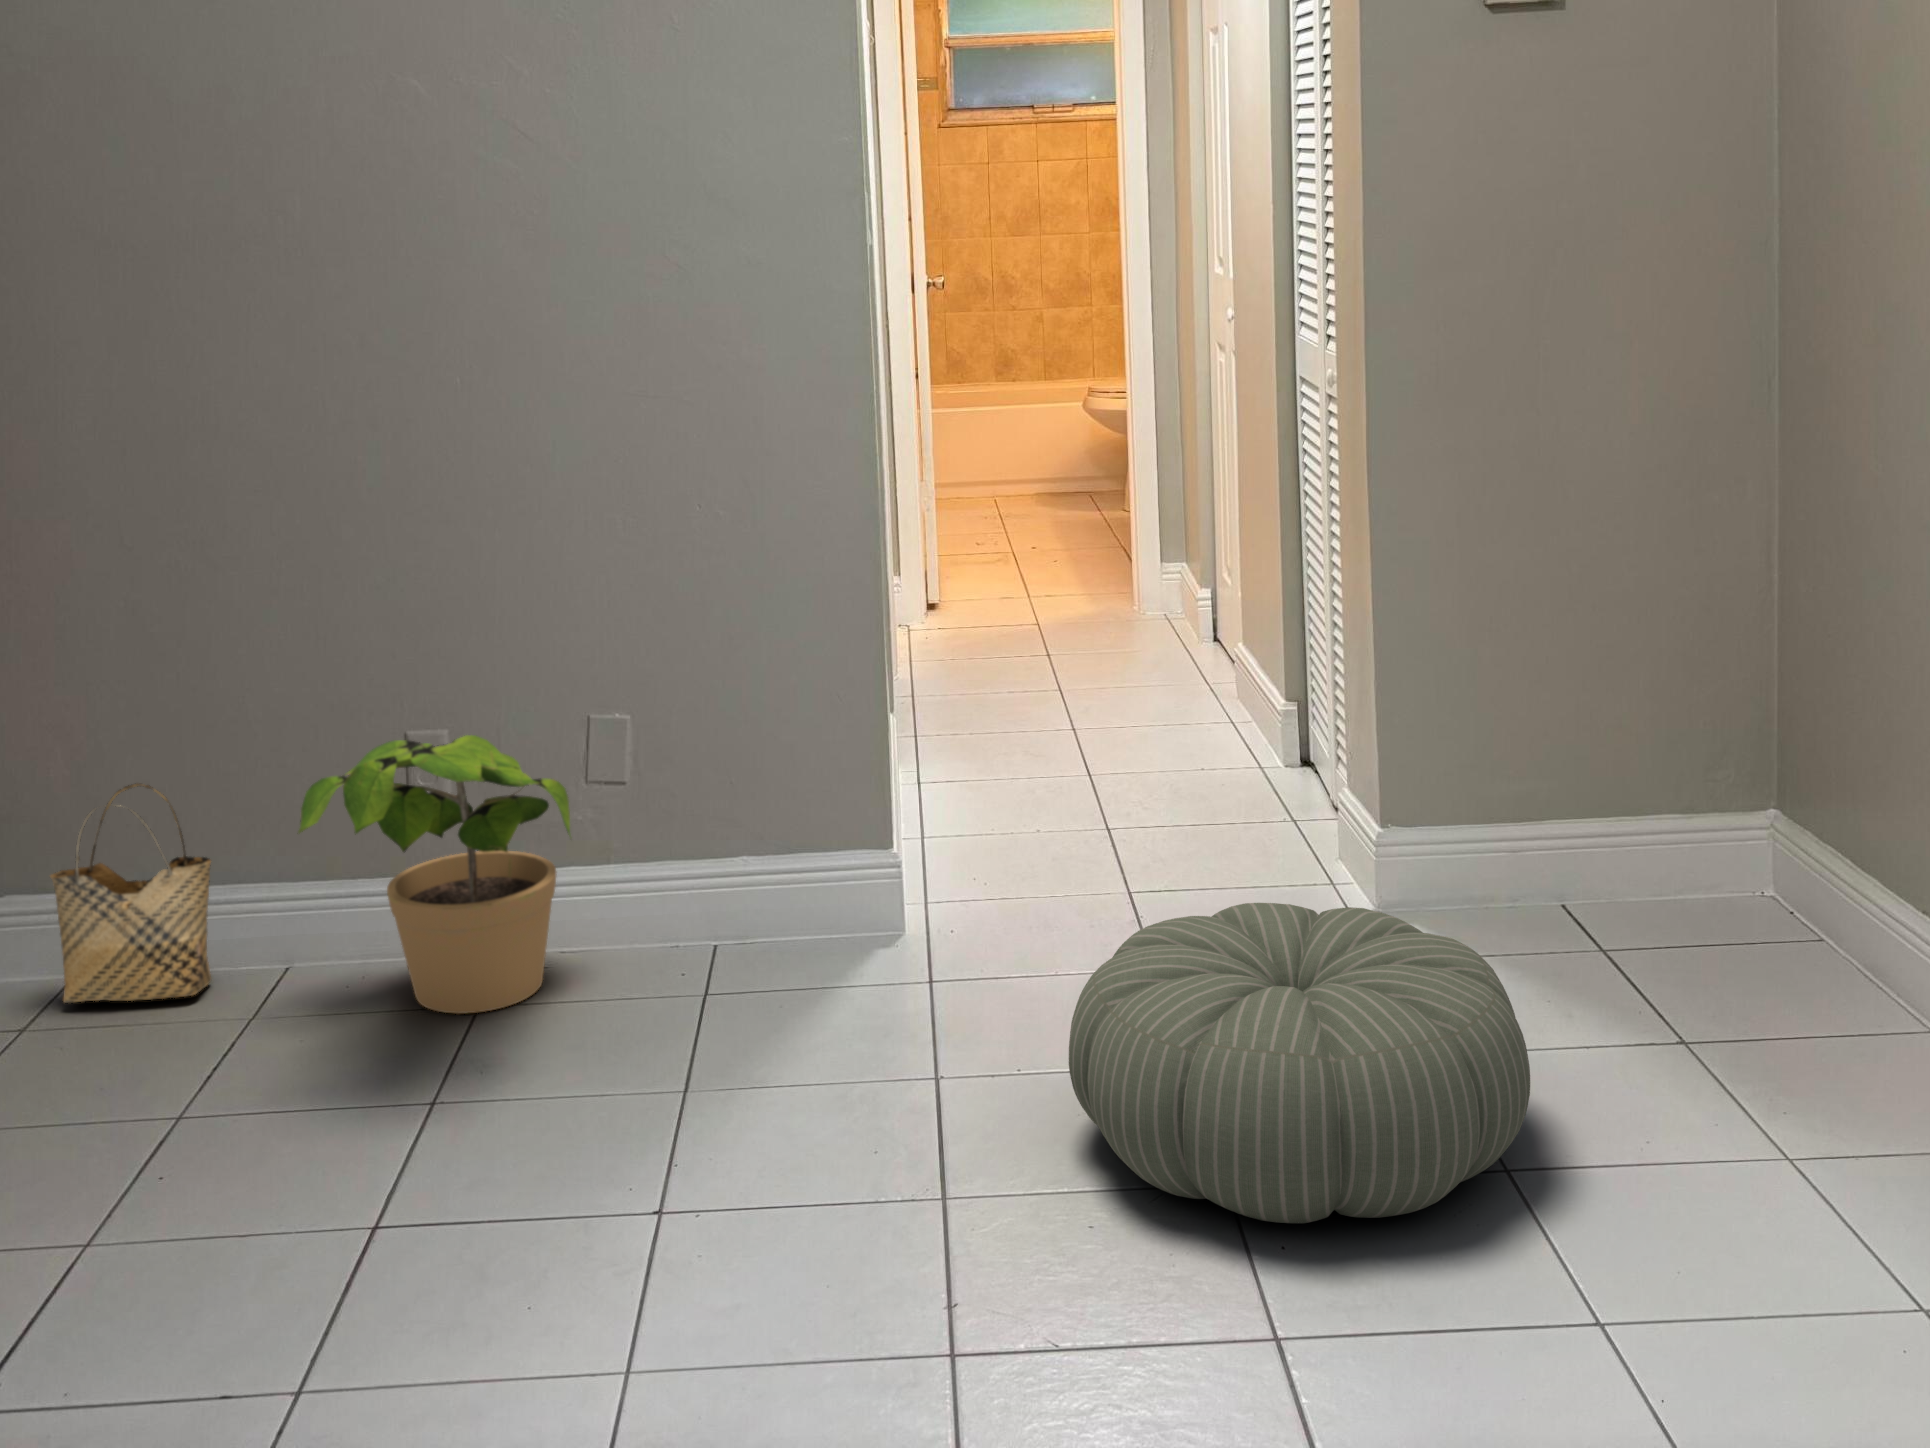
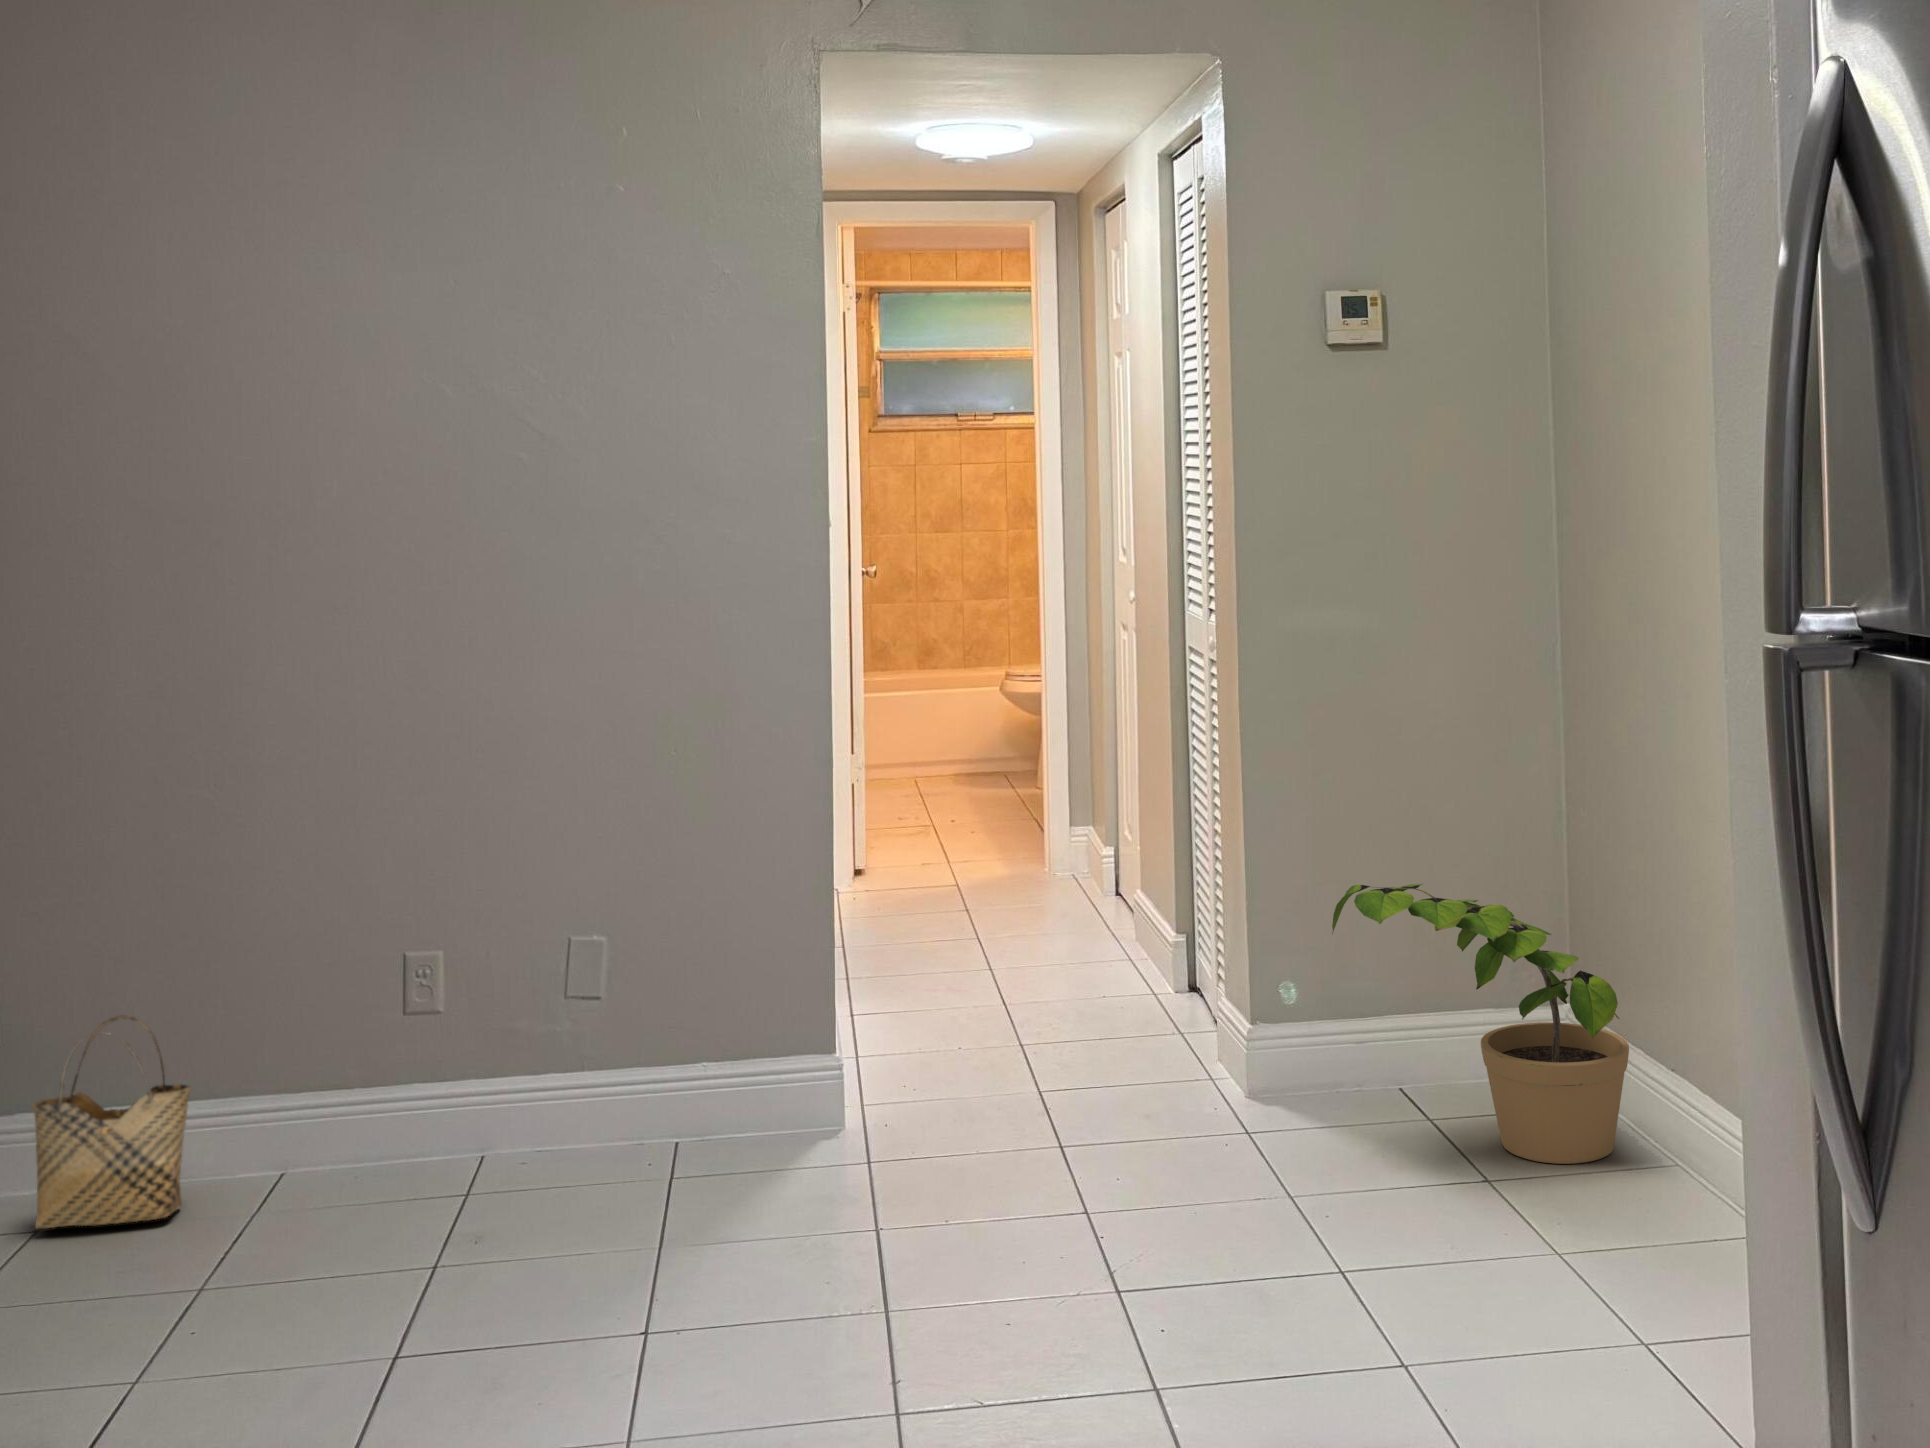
potted plant: present [299,735,570,1013] -> present [1332,884,1629,1164]
pouf: present [1069,903,1530,1223] -> none [984,1084,1366,1346]

